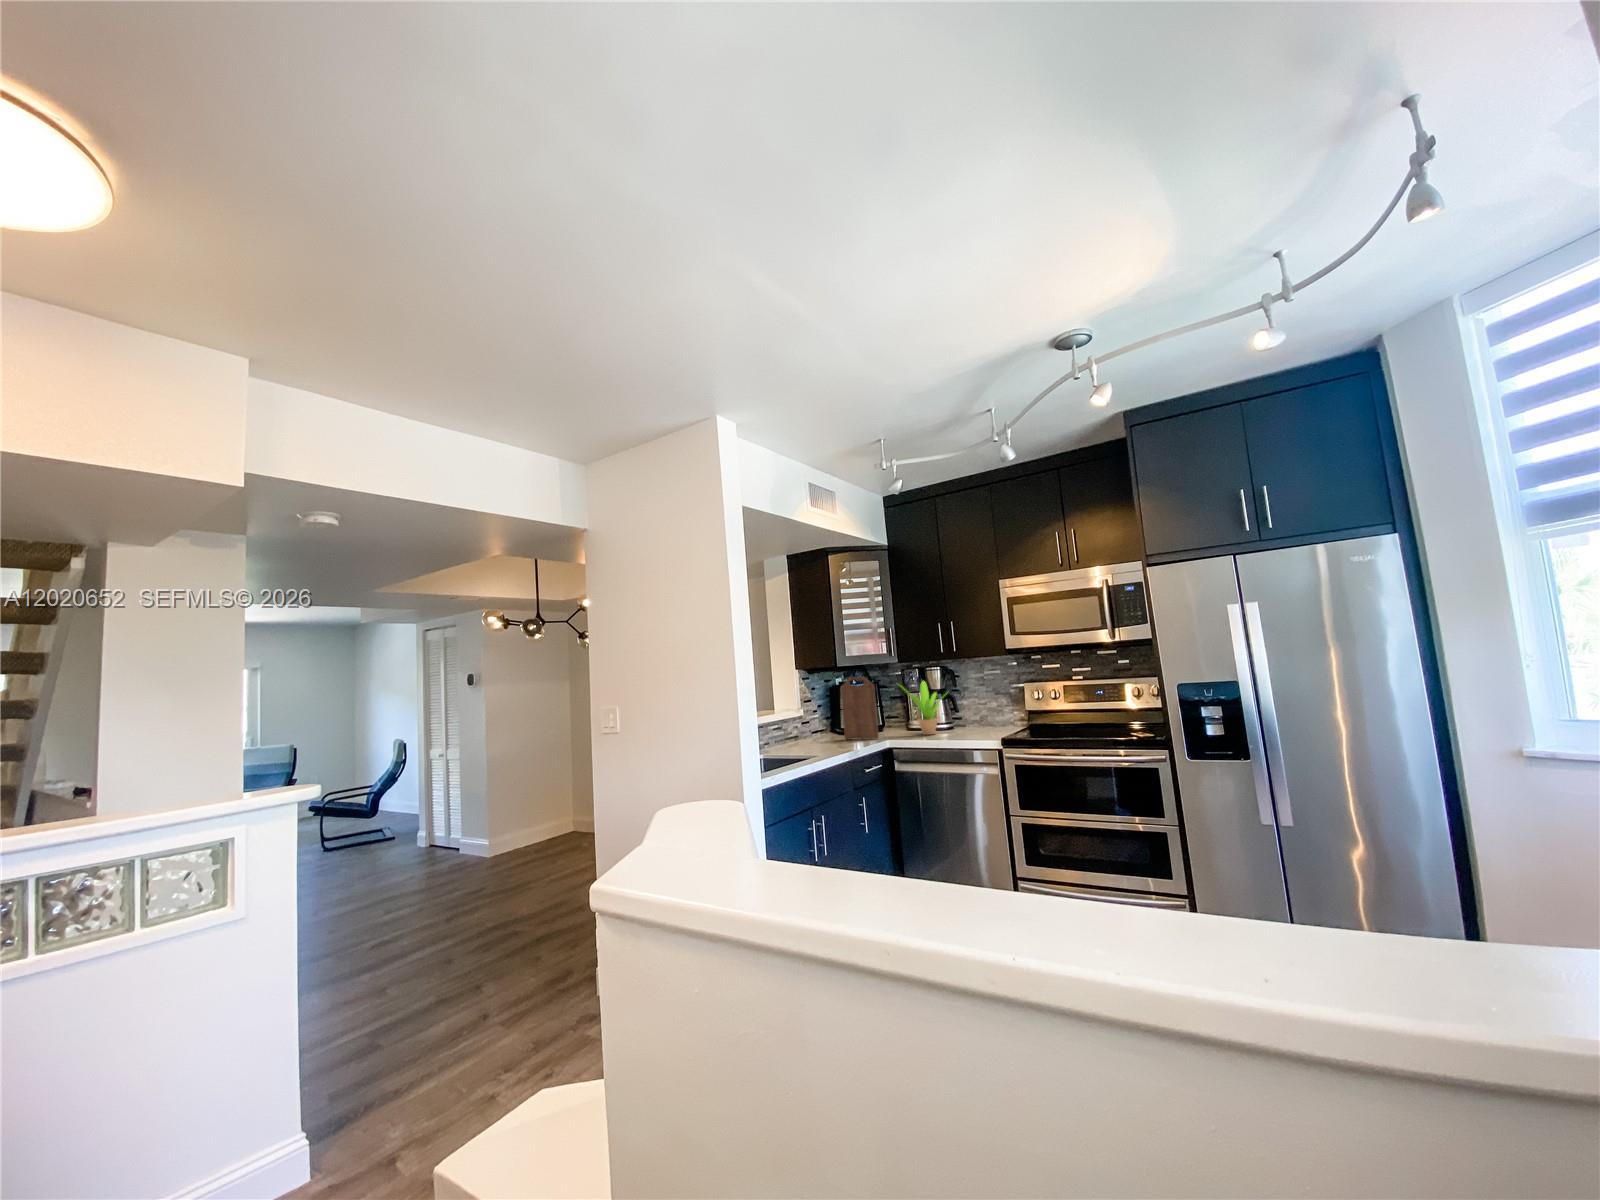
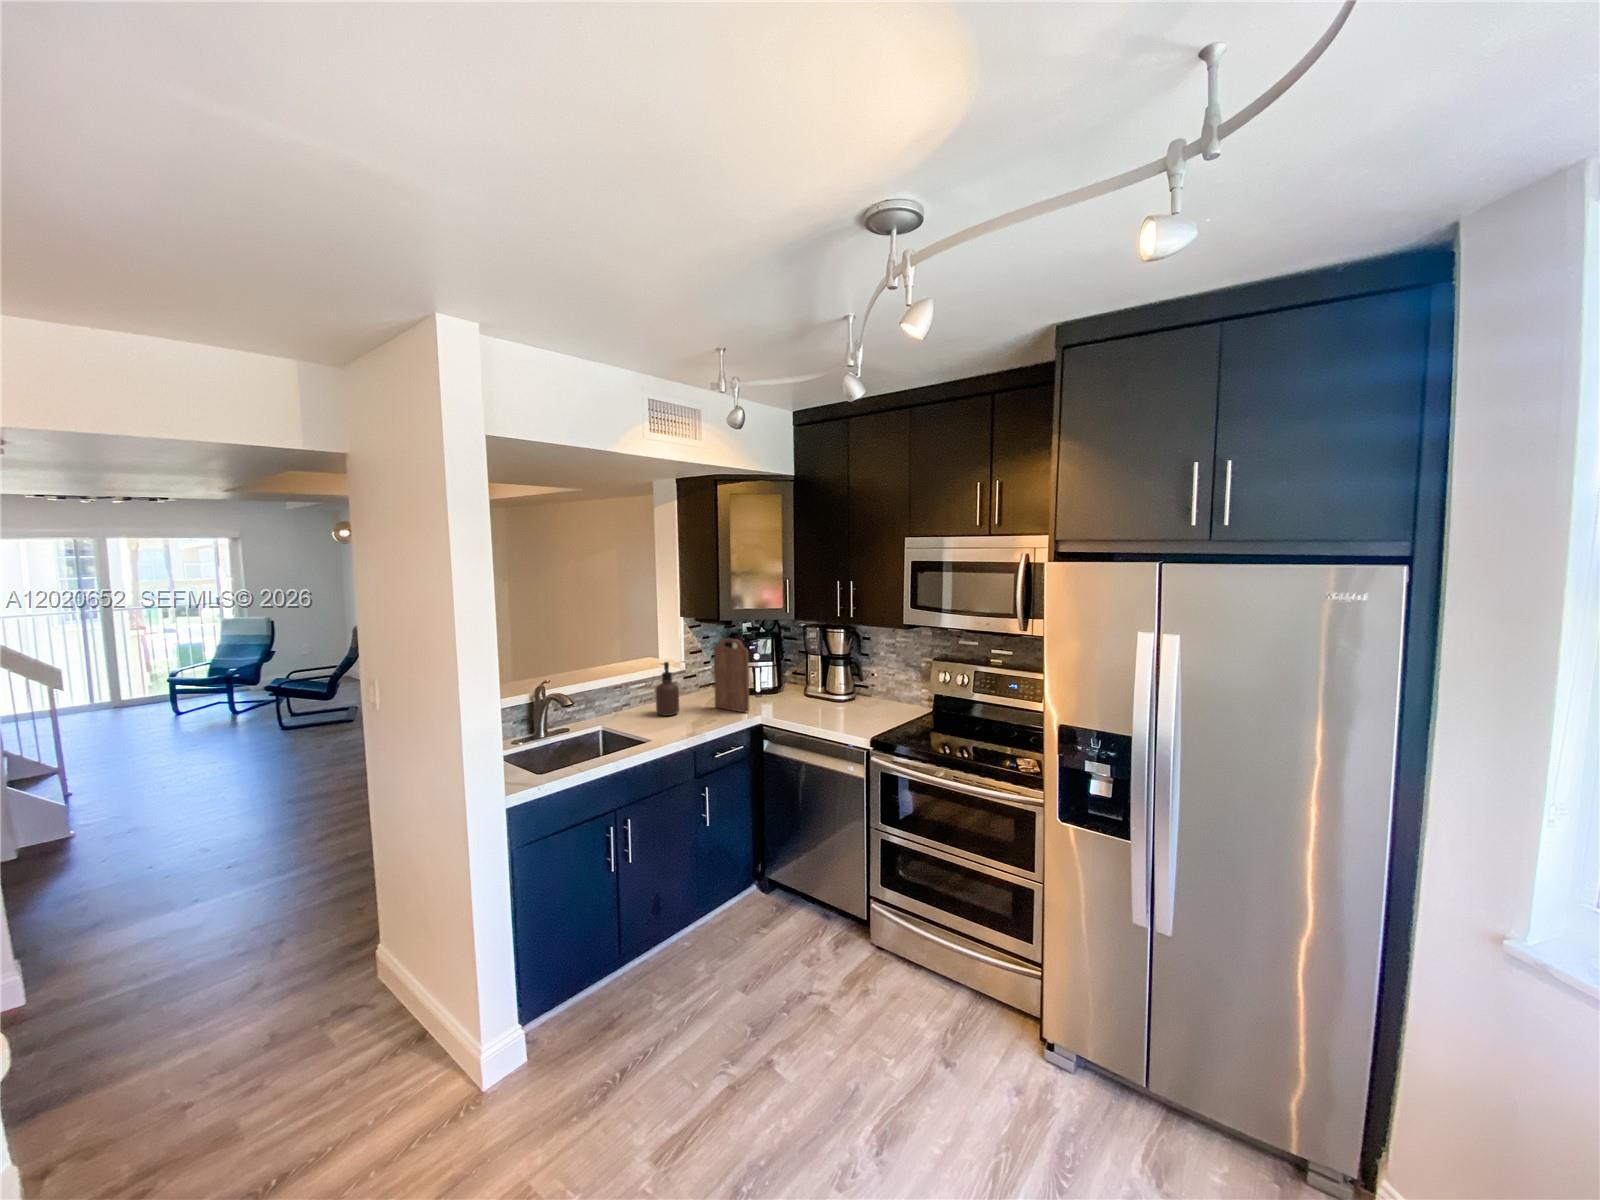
potted plant: present [899,681,948,735] -> none [776,644,835,712]
soap dispenser: none [799,699,820,745] -> present [656,662,679,716]

